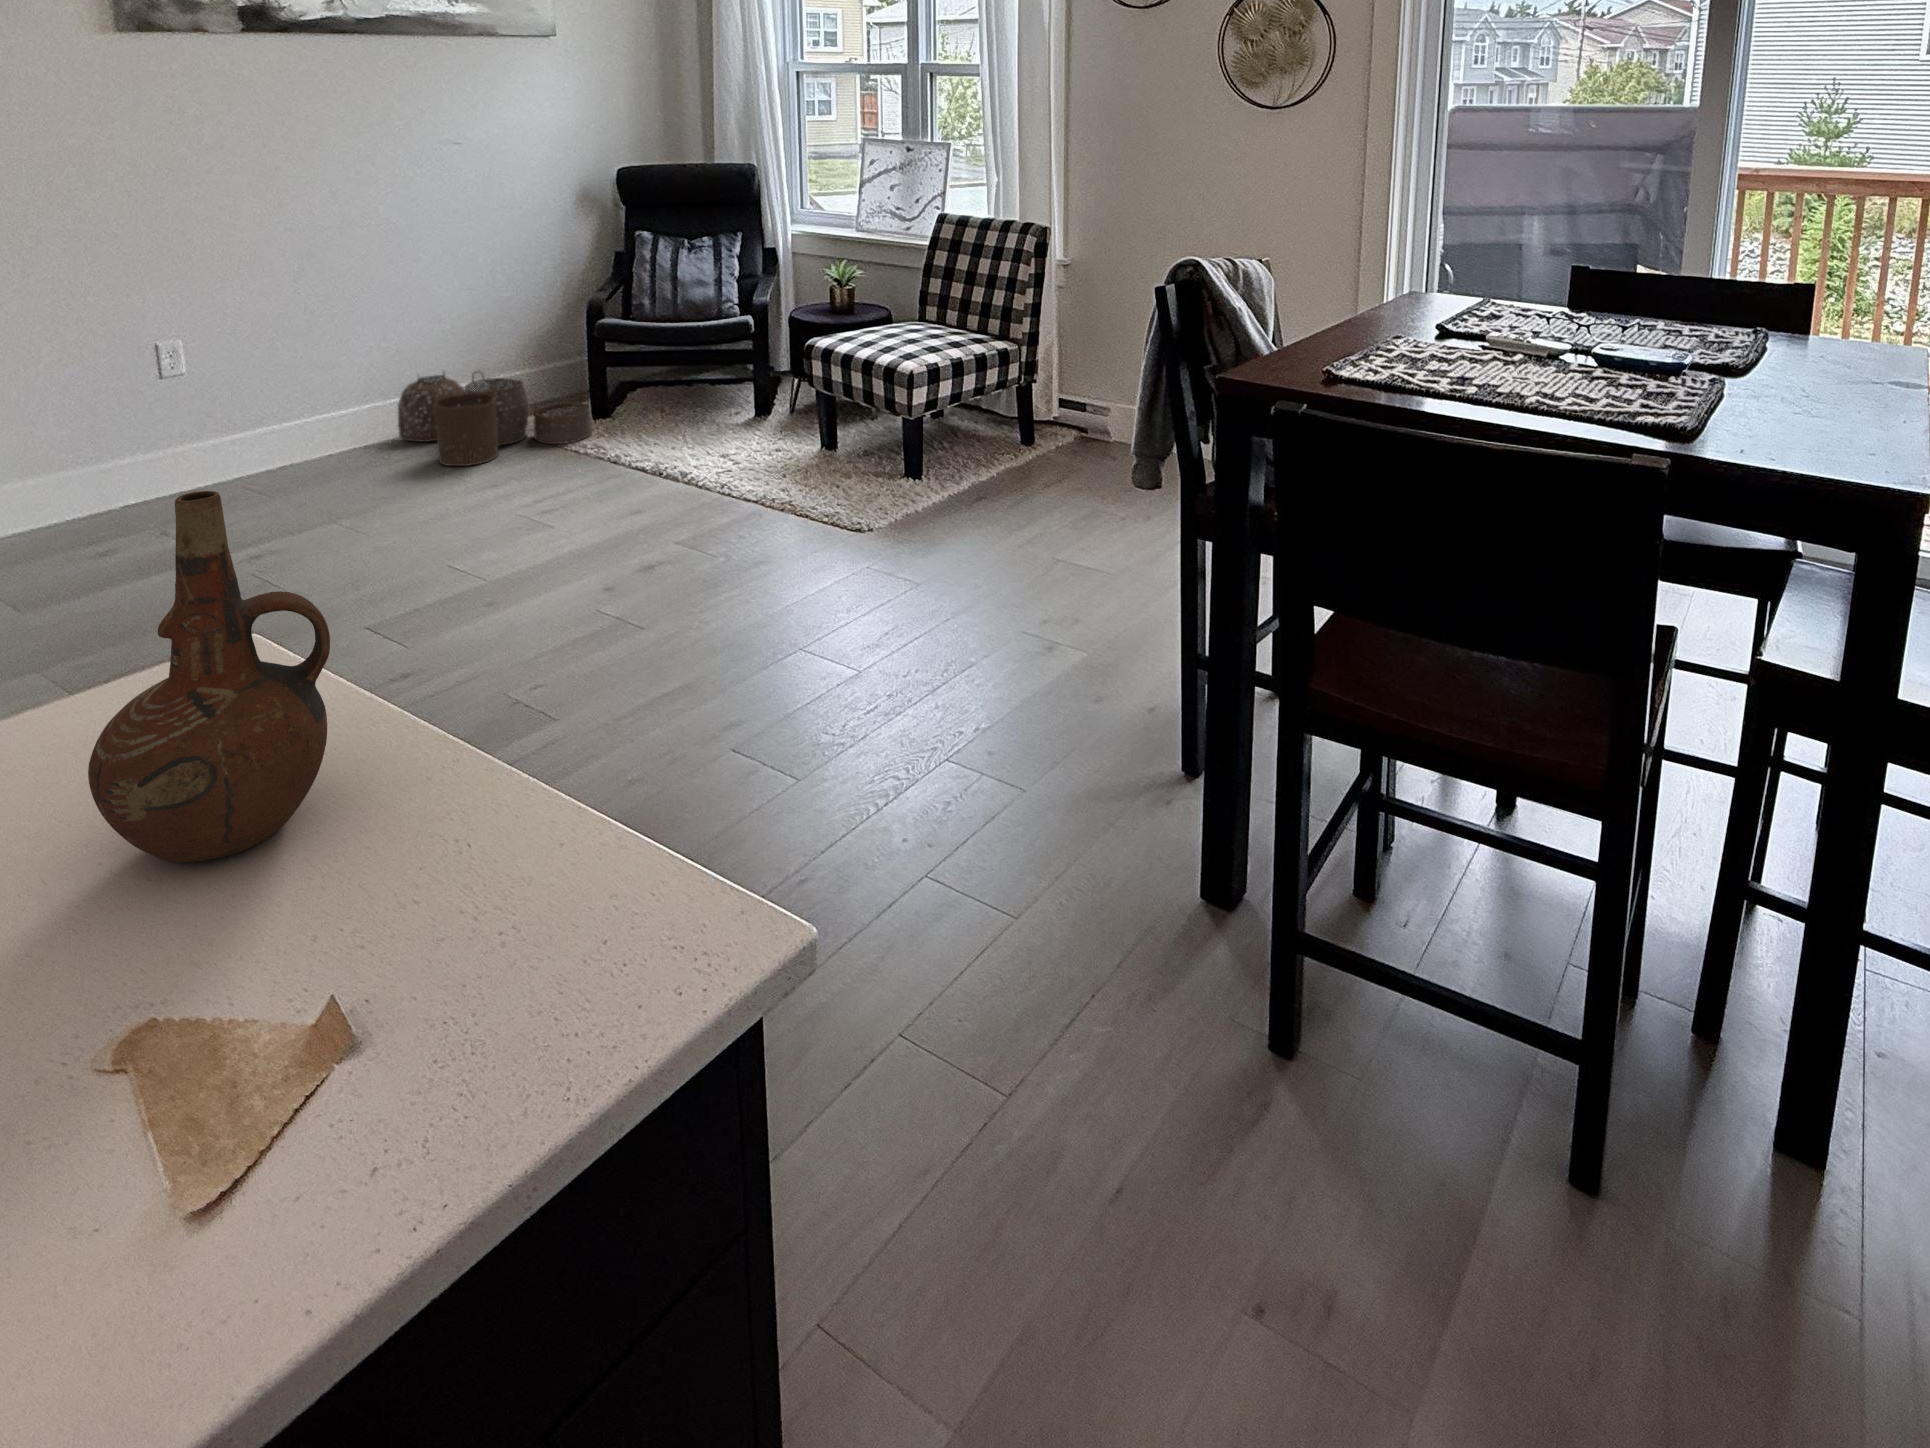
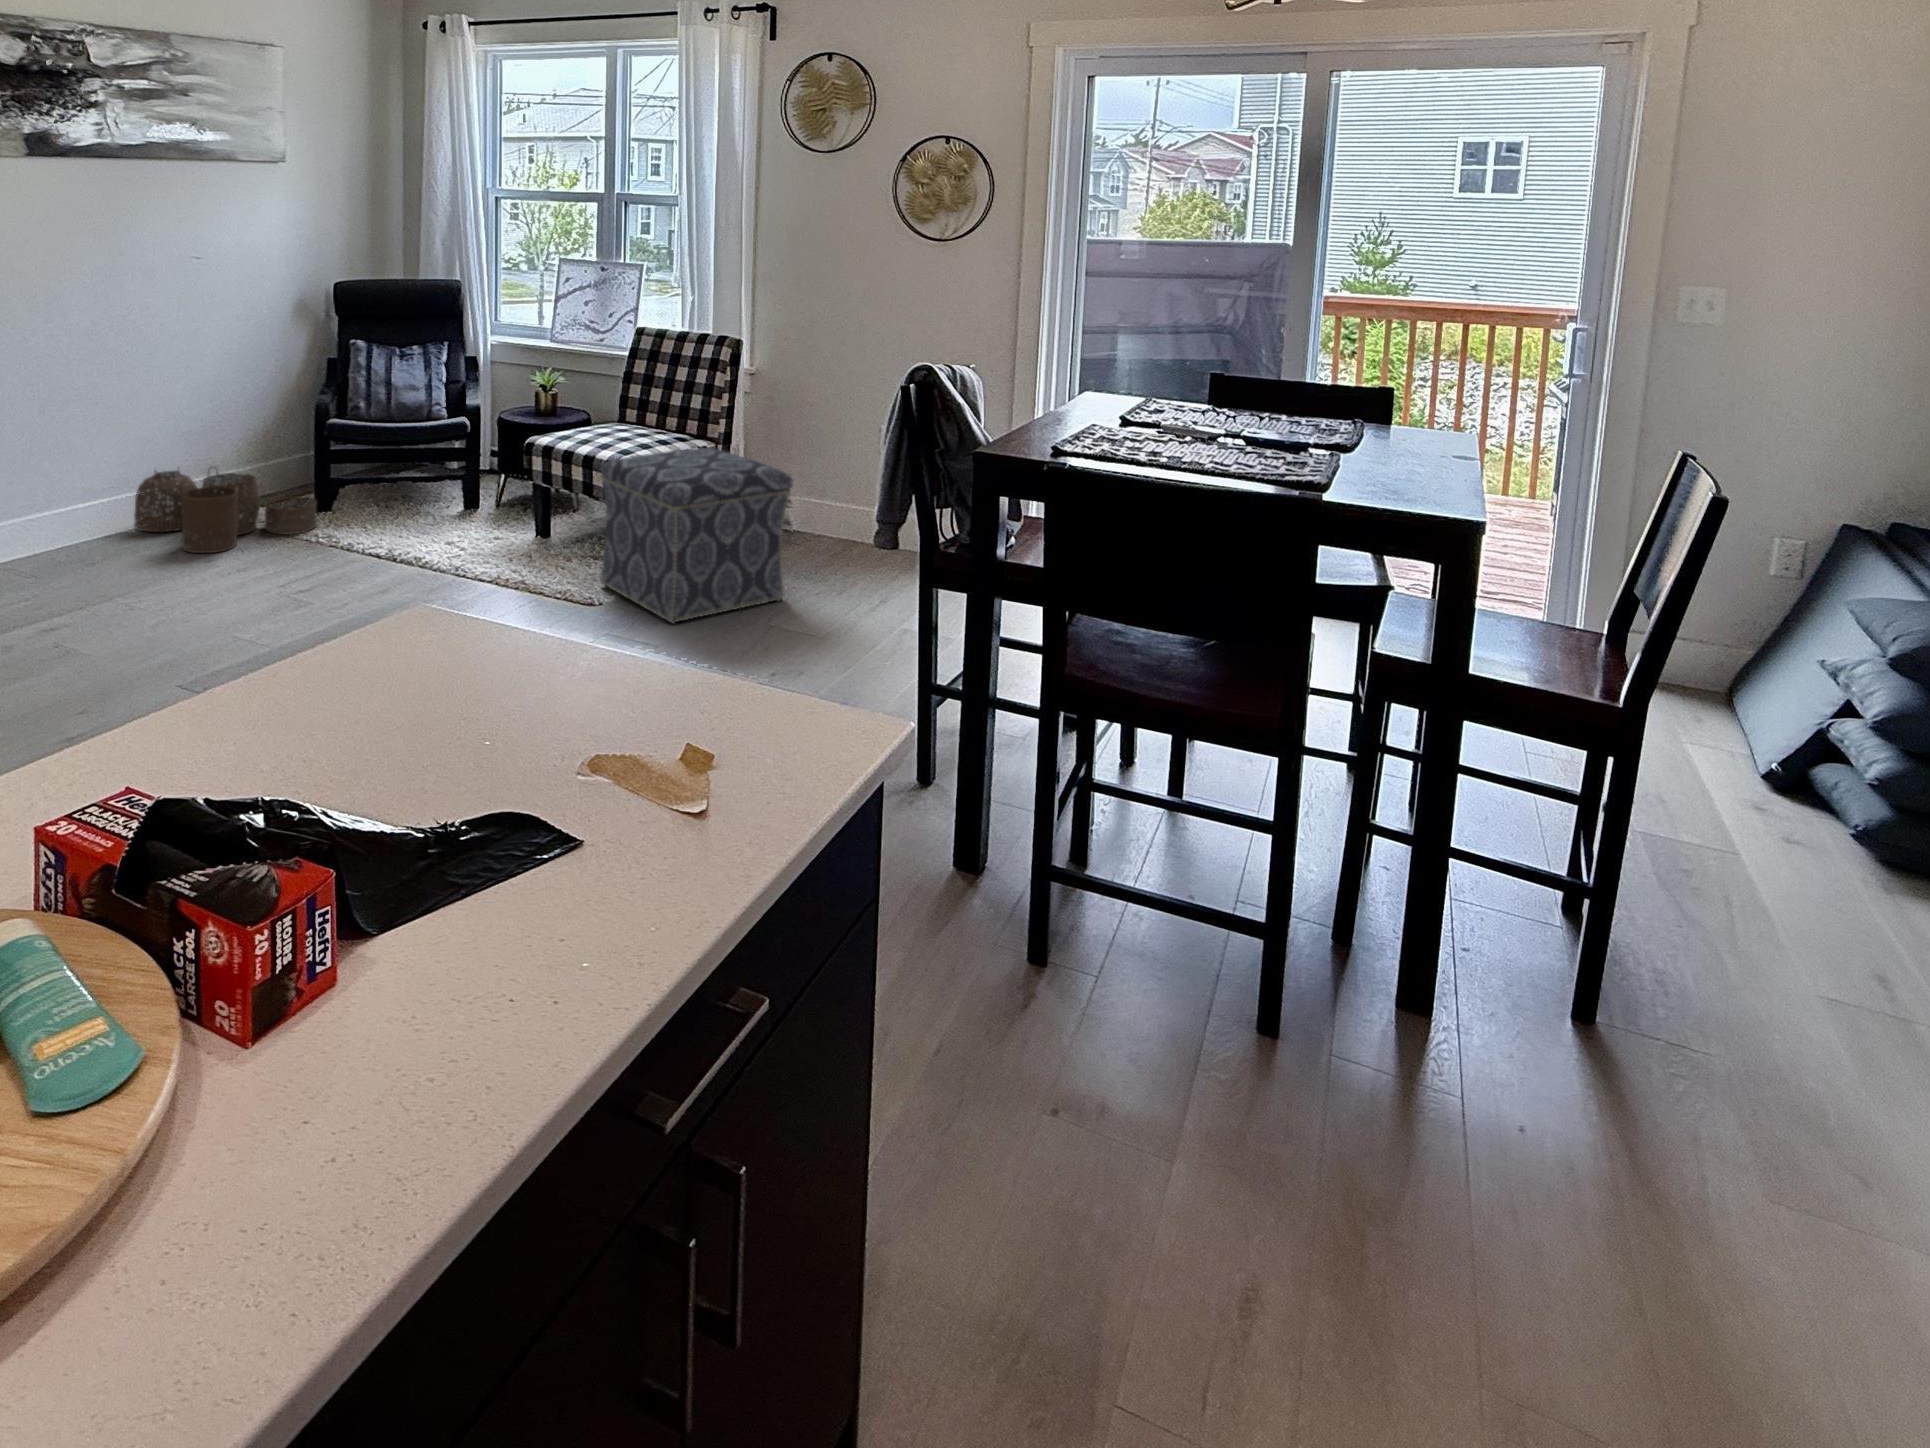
ottoman: none [869,351,1085,555] -> present [600,448,793,624]
ceramic pitcher: present [88,491,330,863] -> none [448,483,571,709]

